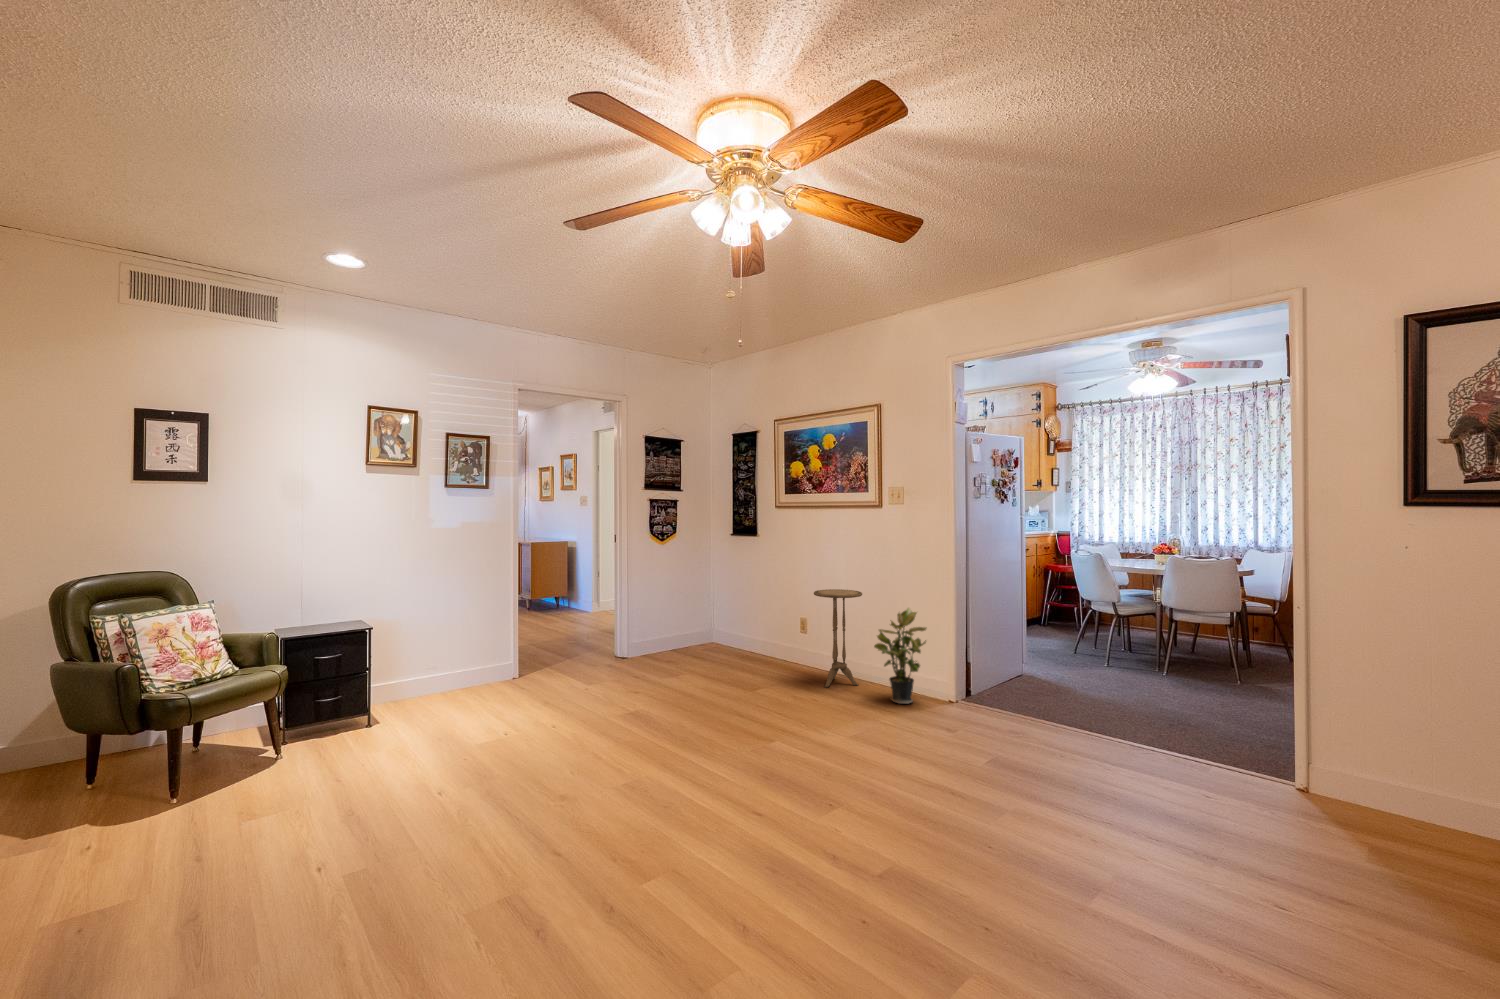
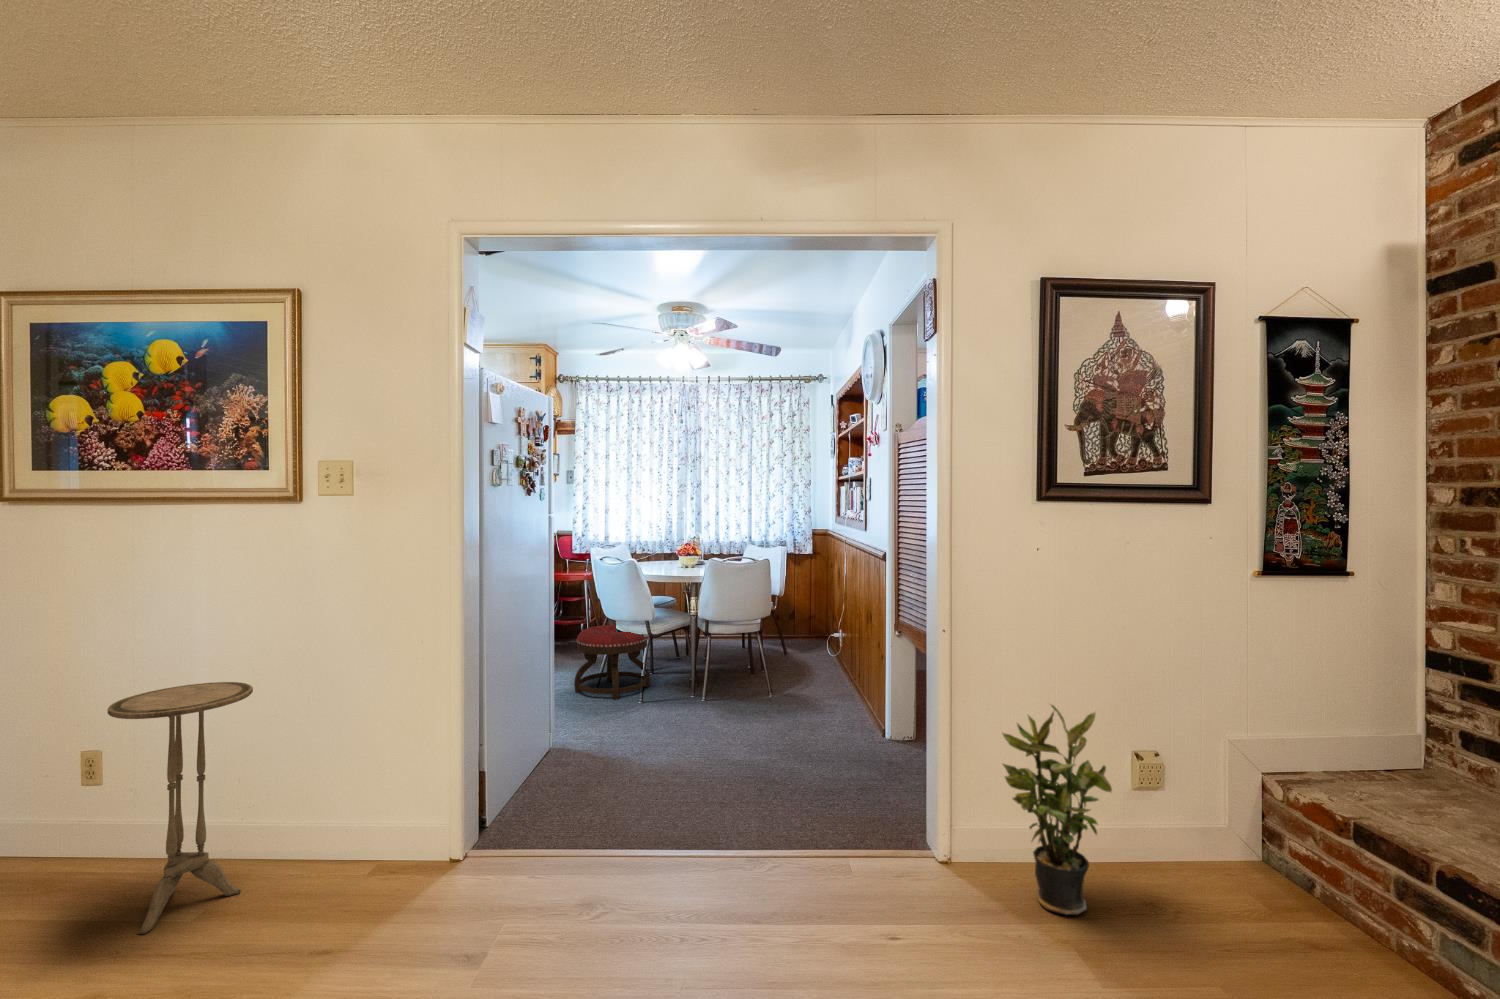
ottoman: none [1056,601,1121,656] -> present [574,625,650,699]
potted plant: present [874,608,927,704] -> present [1003,705,1112,915]

